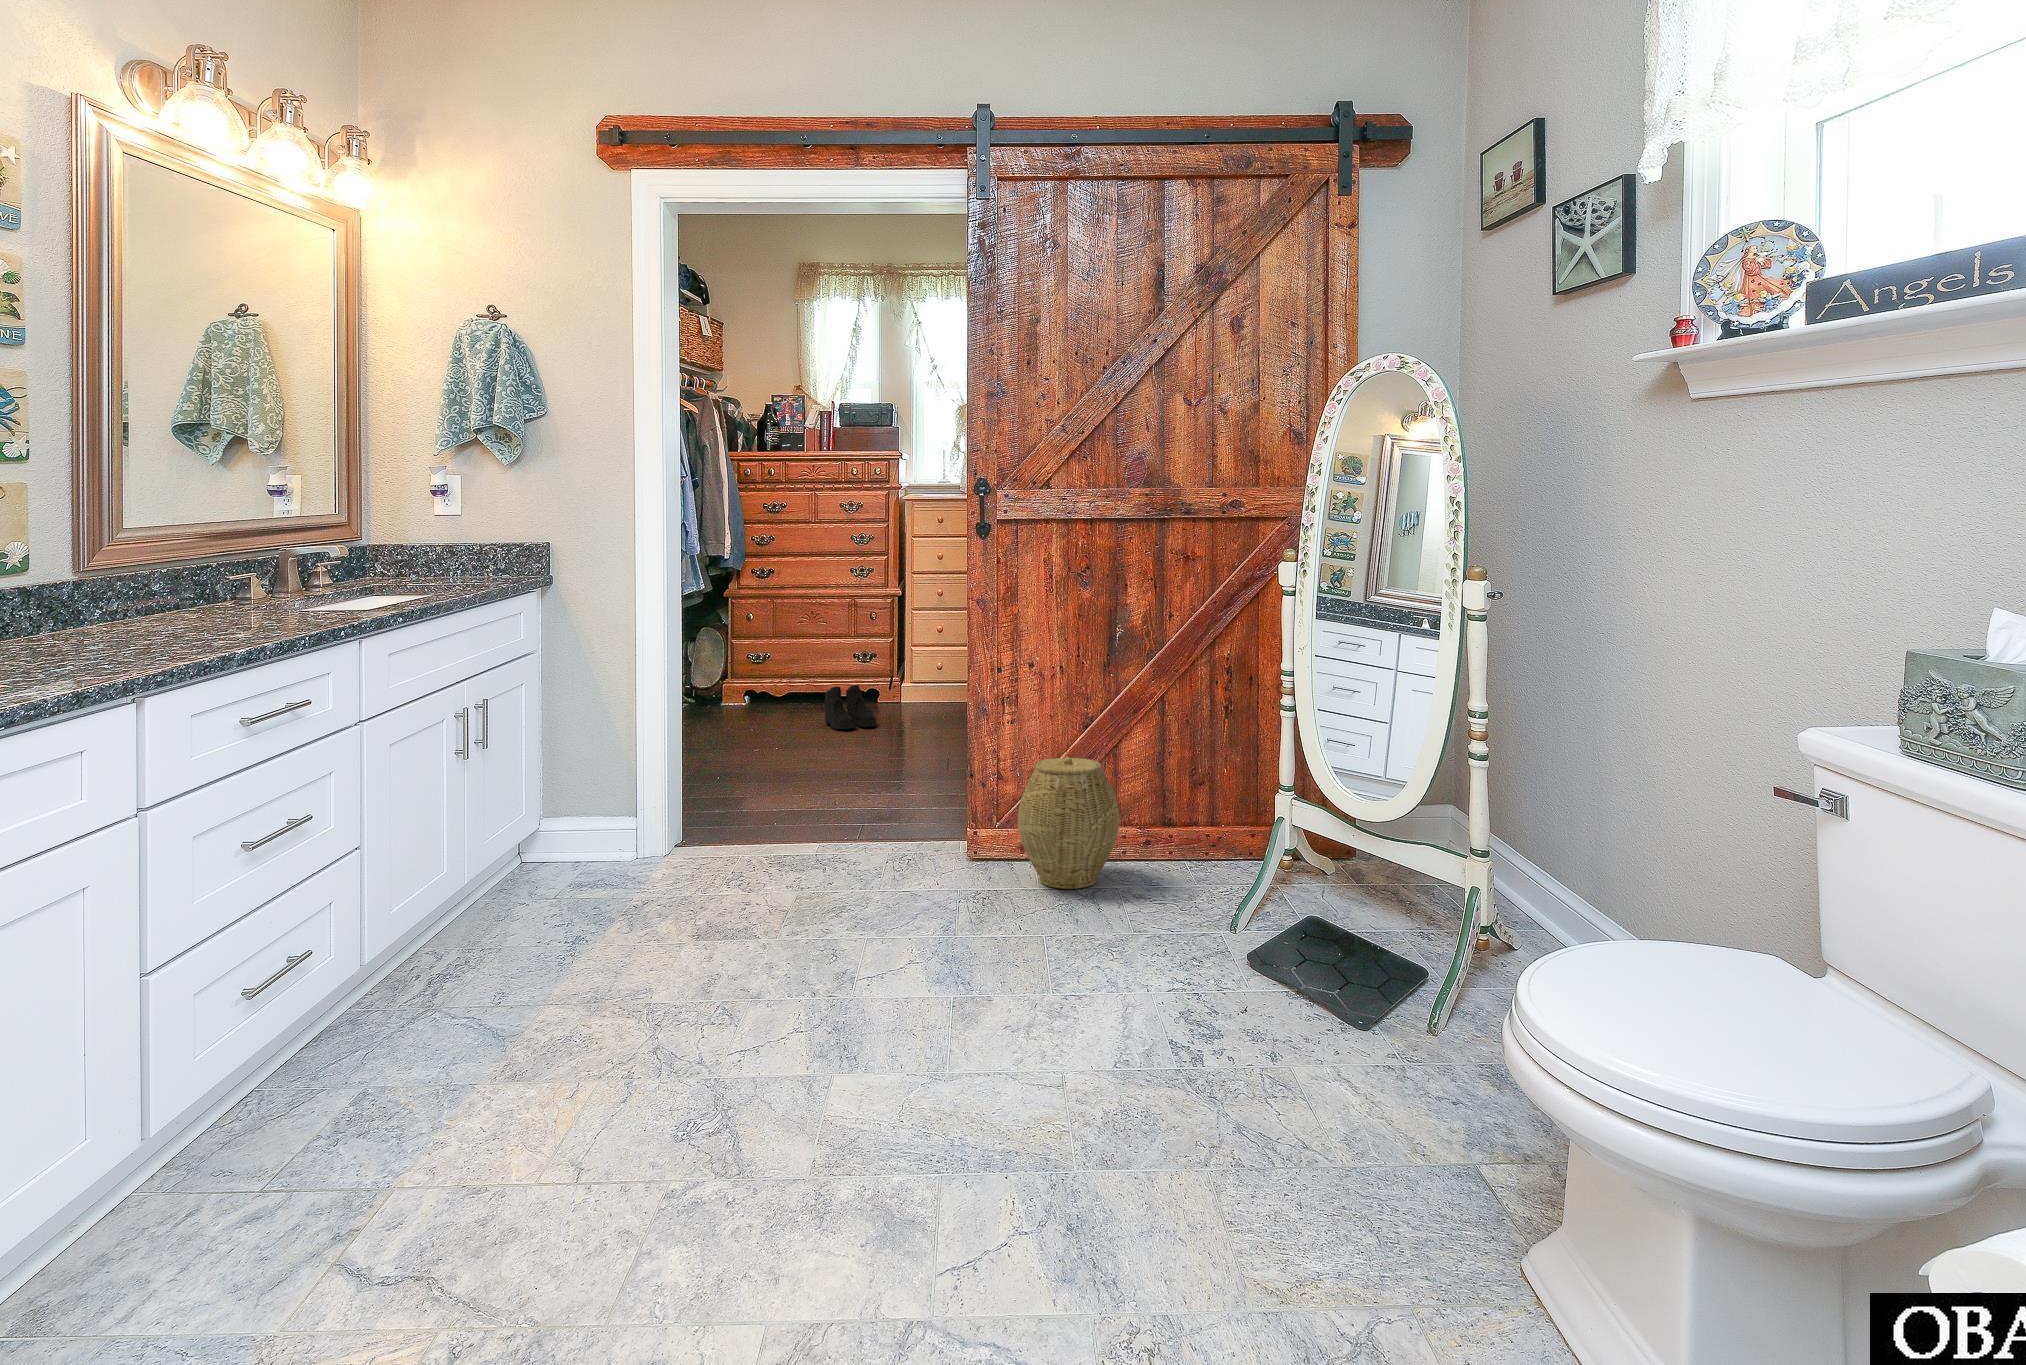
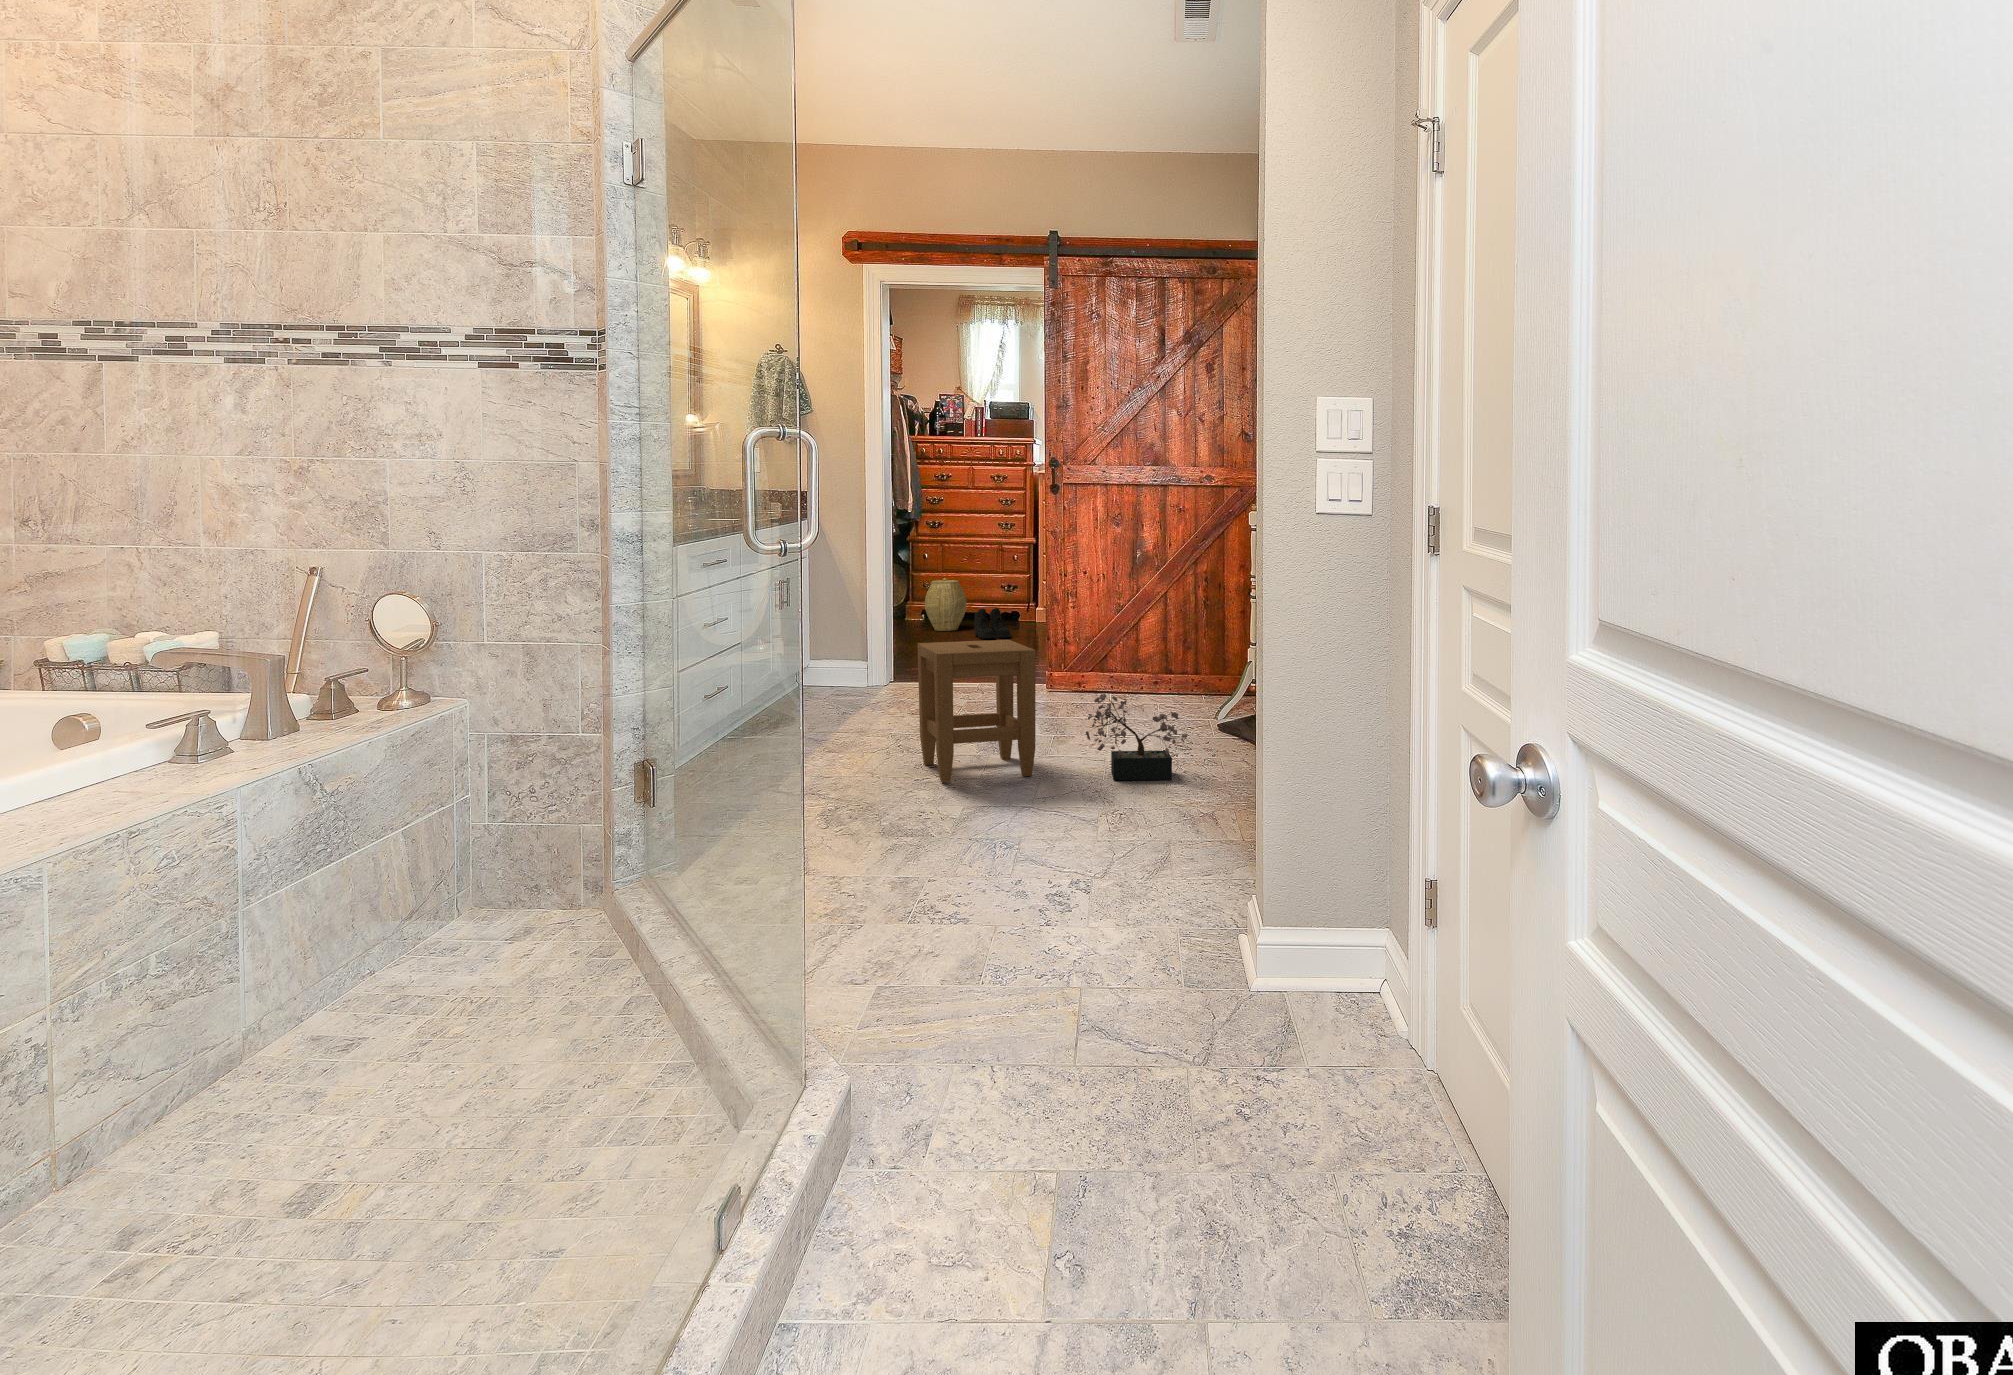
woven basket: present [1018,757,1119,889] -> present [925,578,966,631]
stool: none [754,863,1061,1300] -> present [918,640,1036,782]
decorative plant: none [1175,1010,1411,1242] -> present [1086,694,1188,780]

